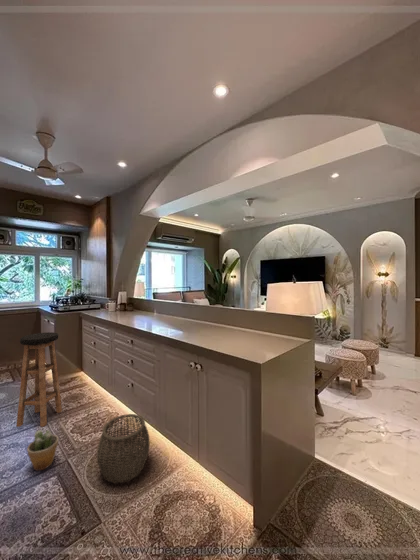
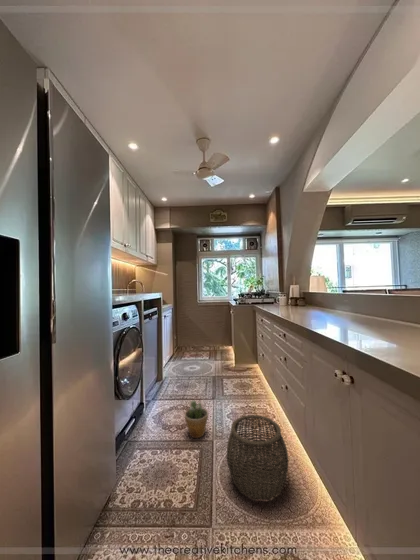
bar stool: present [16,332,62,427] -> none [196,318,229,401]

